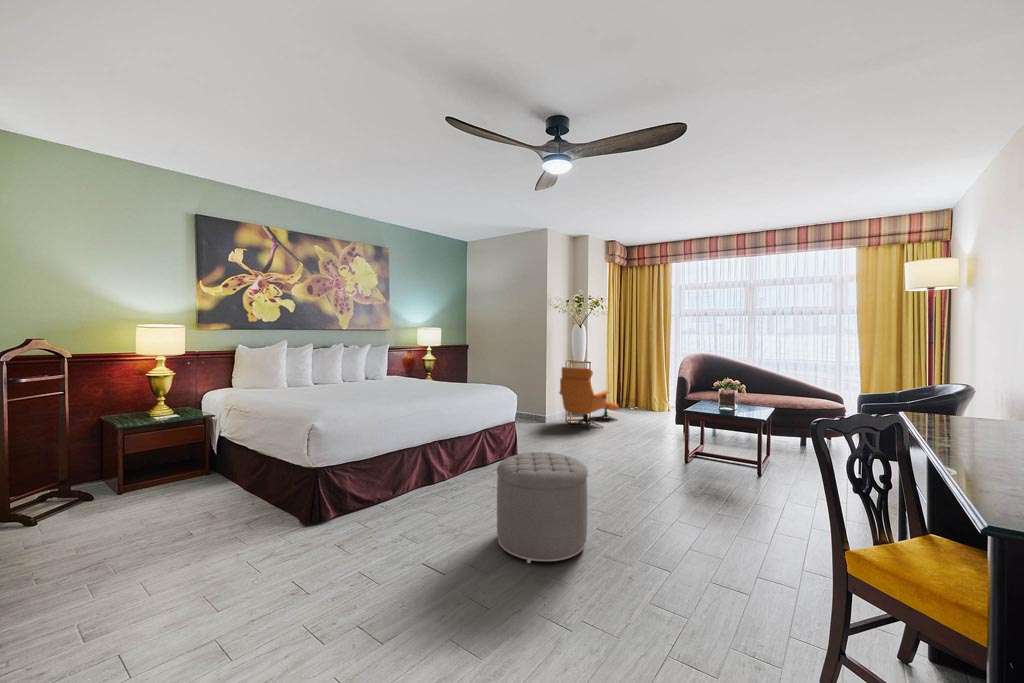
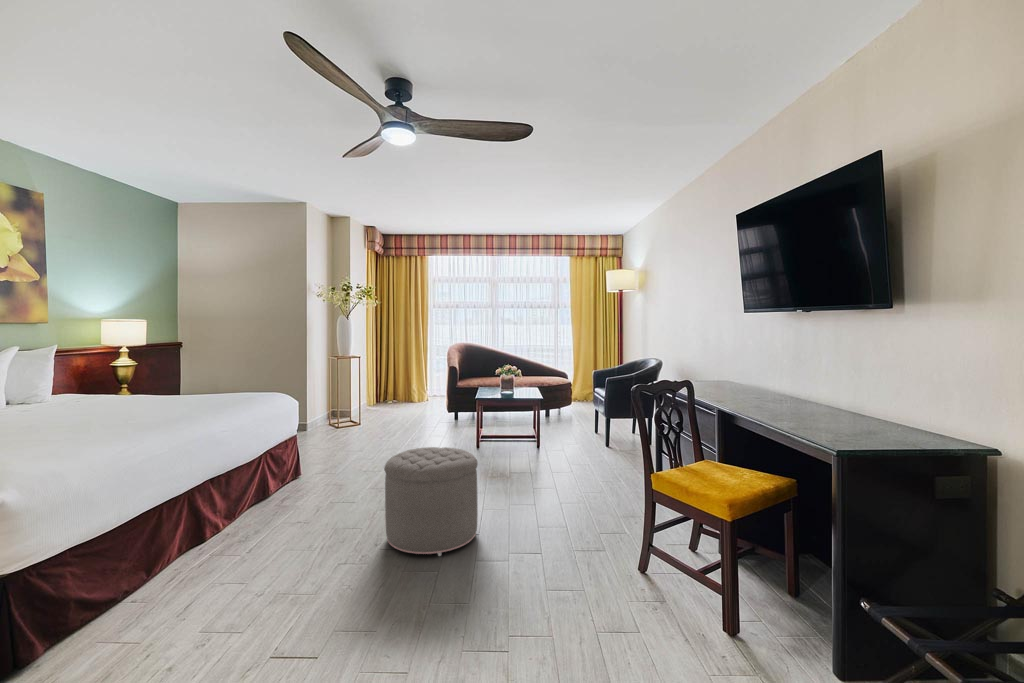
armchair: present [559,367,619,429] -> none [333,364,390,432]

